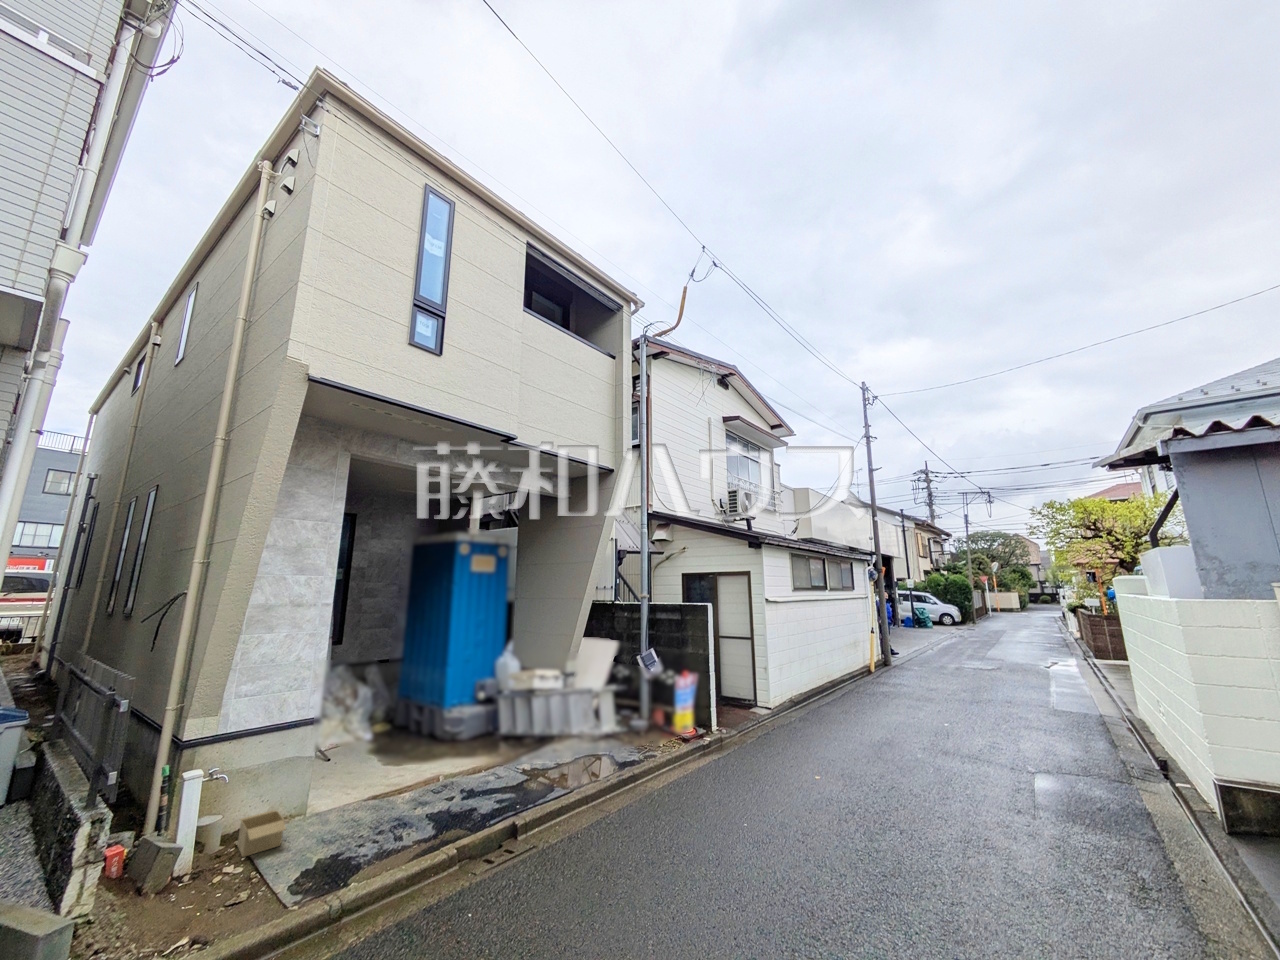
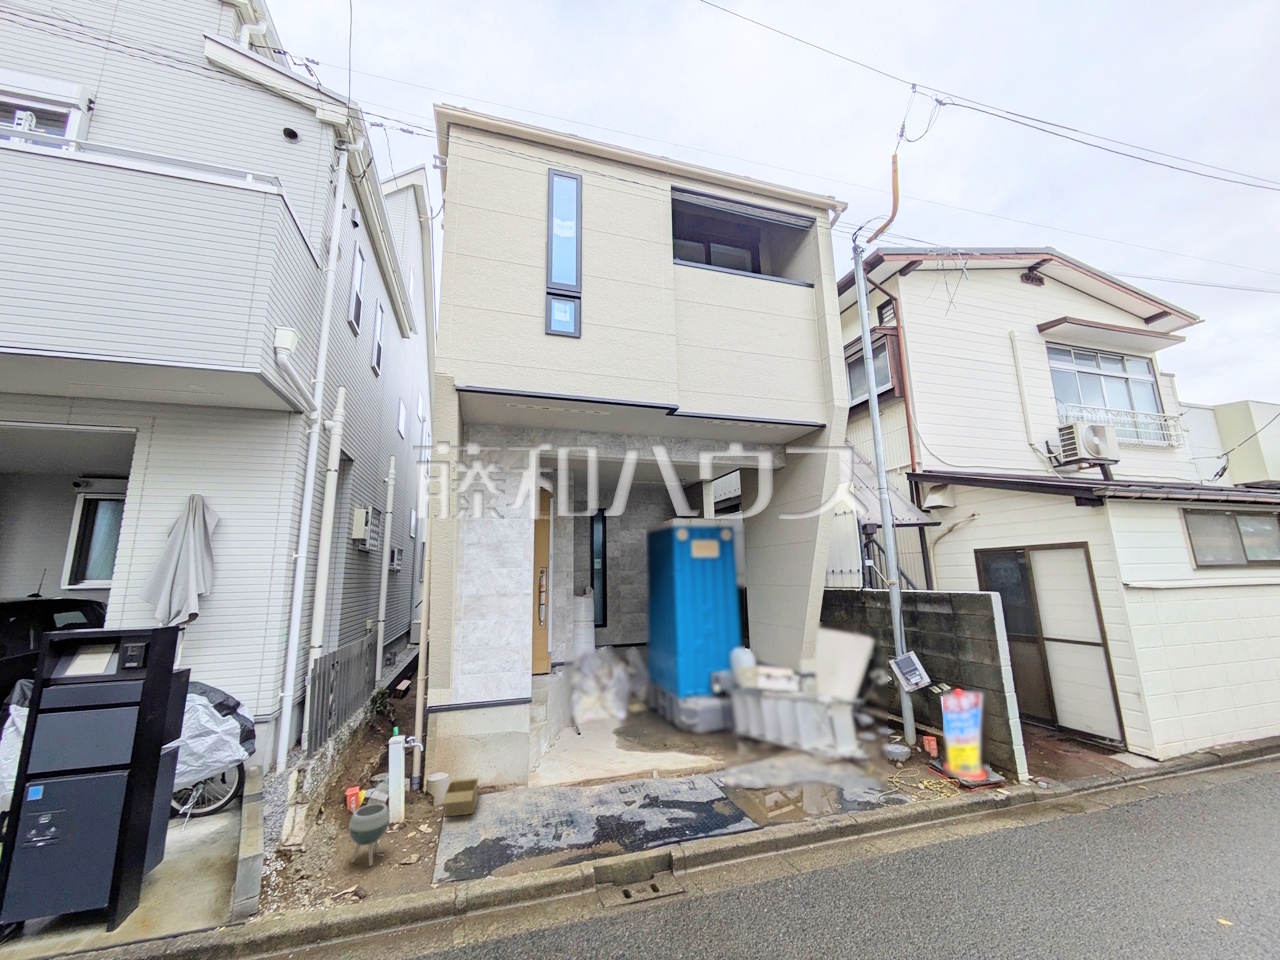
planter: none [144,850,203,928] -> present [349,803,390,866]

